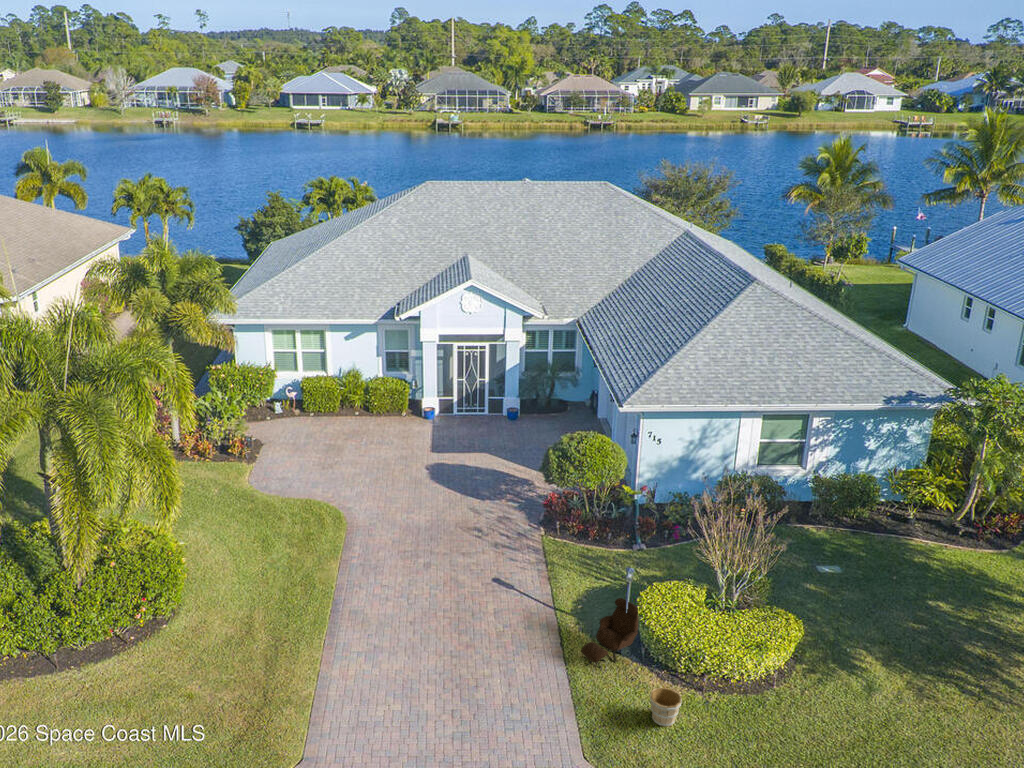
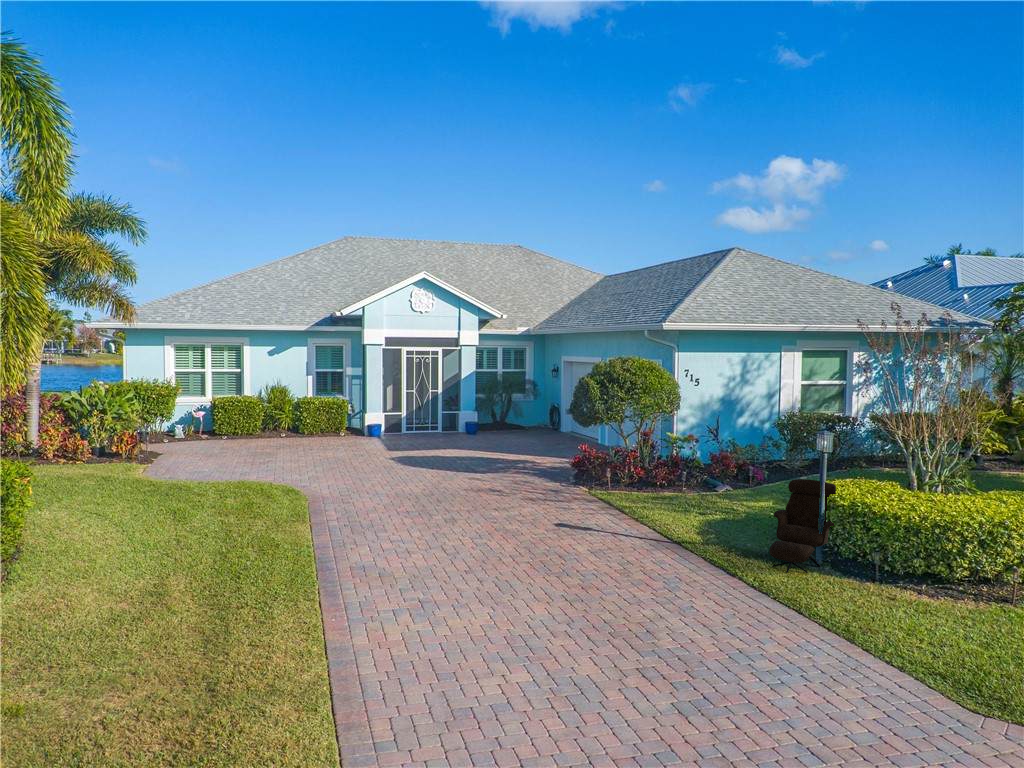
wooden bucket: present [650,687,682,727] -> none [940,559,1000,615]

